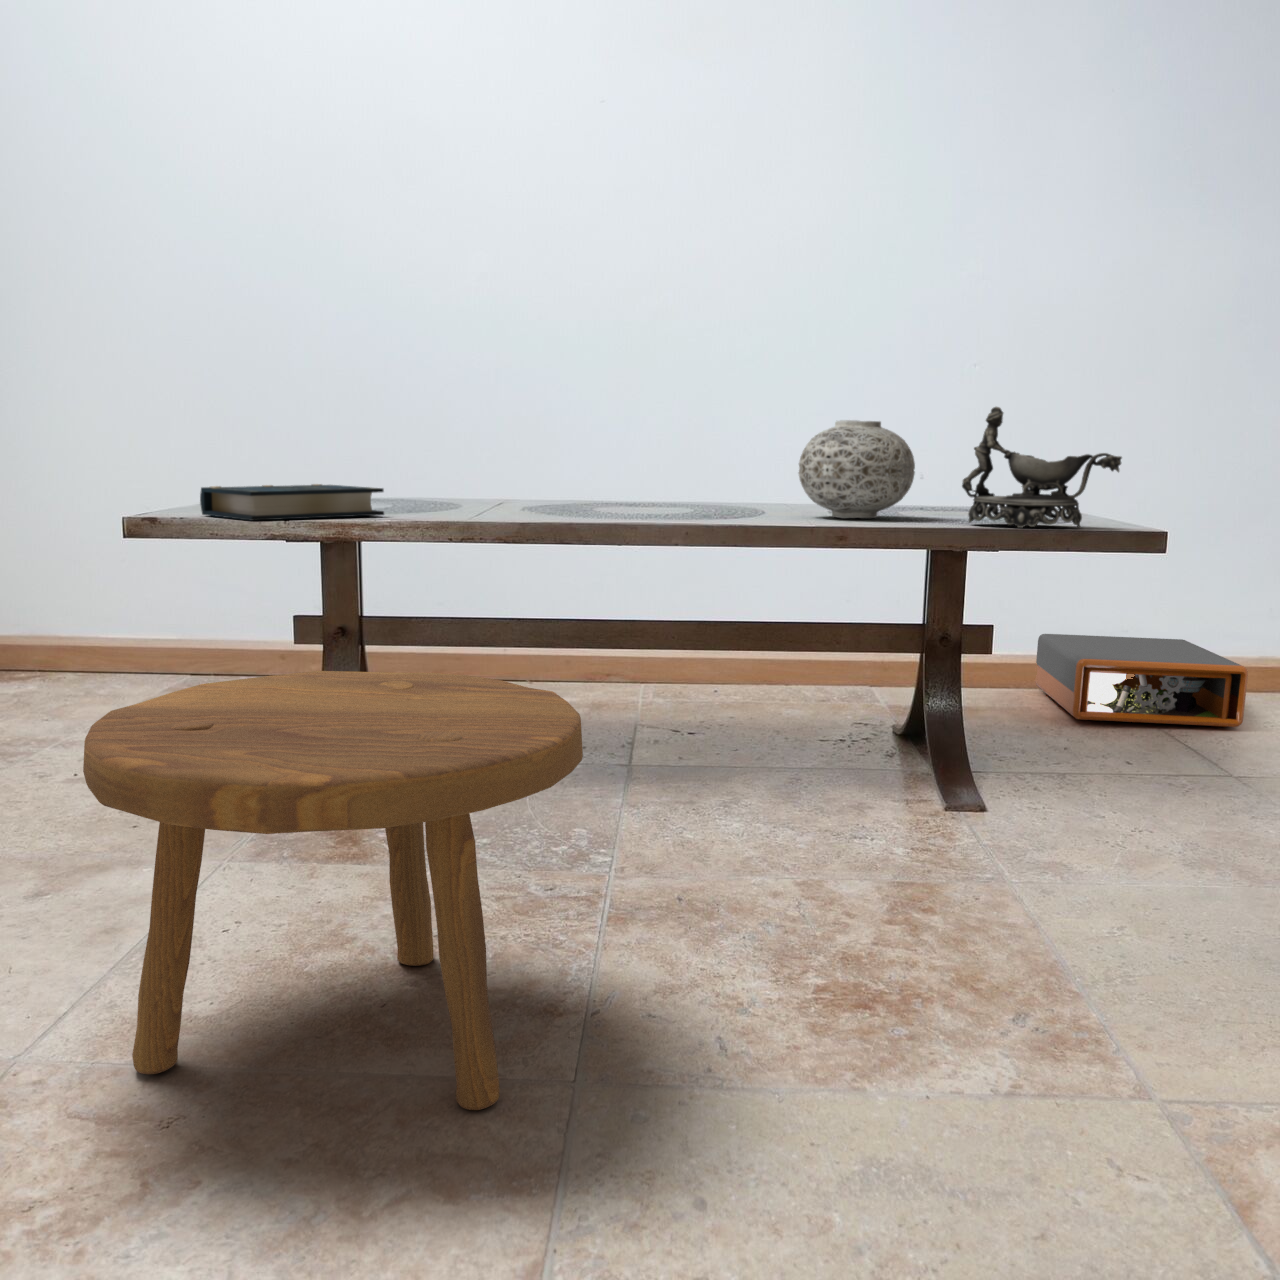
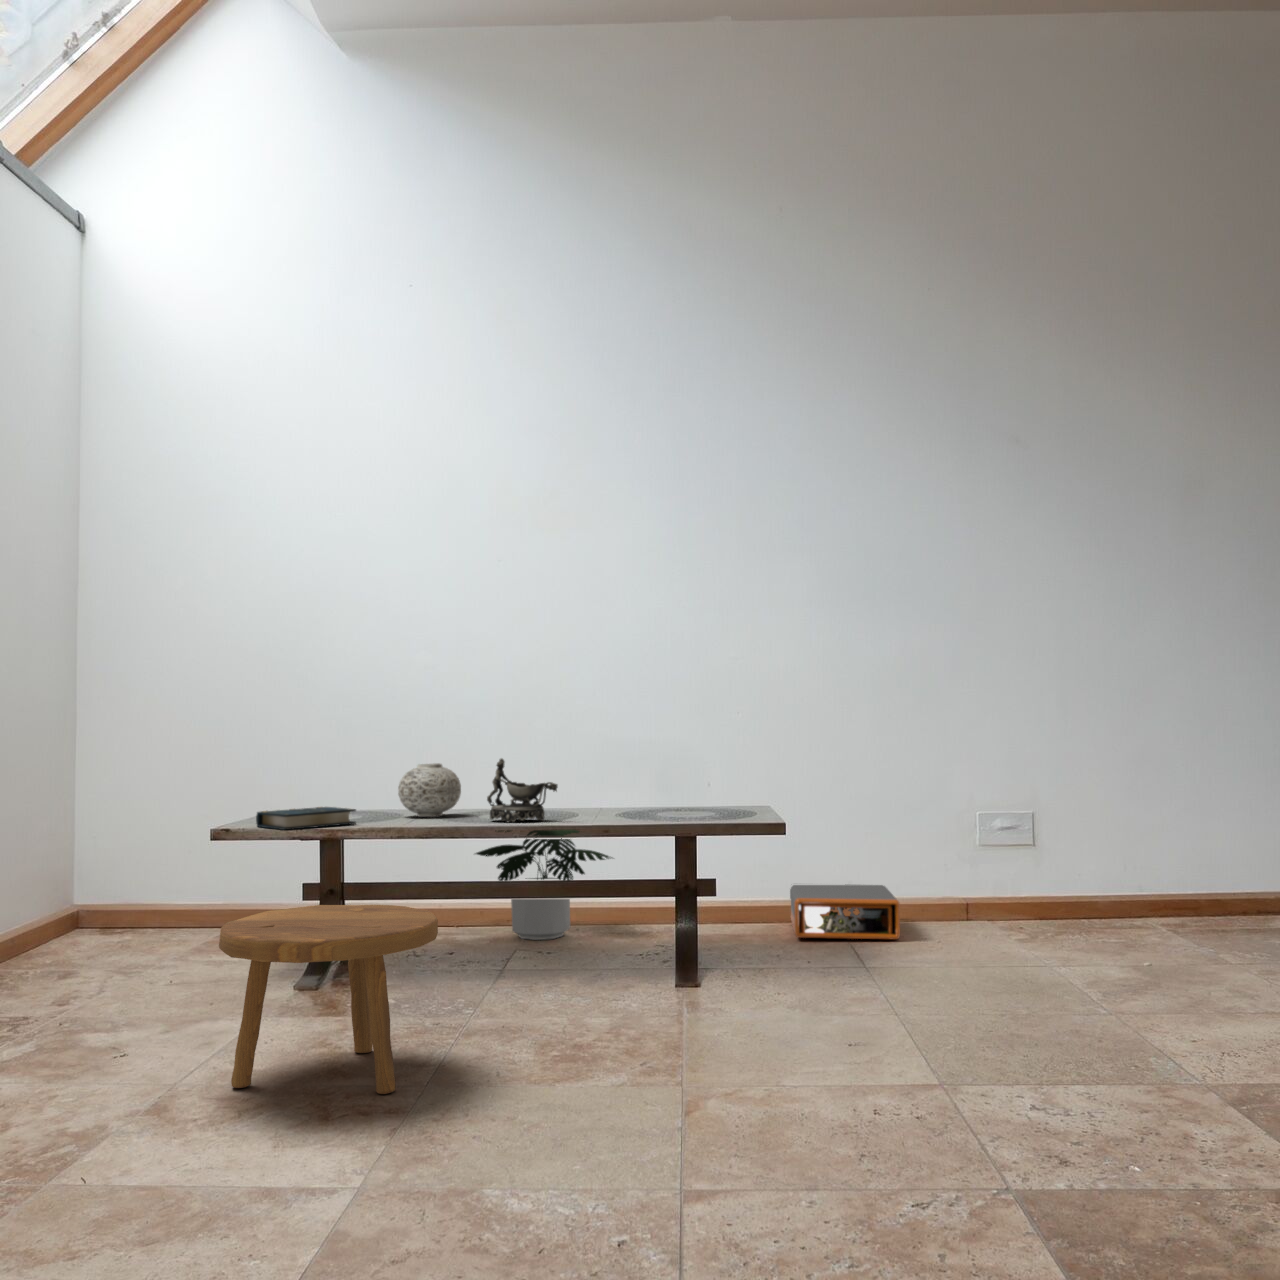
decorative bowl: present [962,407,1122,528] -> present [487,758,558,822]
vase: present [799,420,915,518] -> present [398,763,461,817]
potted plant: none [562,526,788,710] -> present [475,830,612,940]

